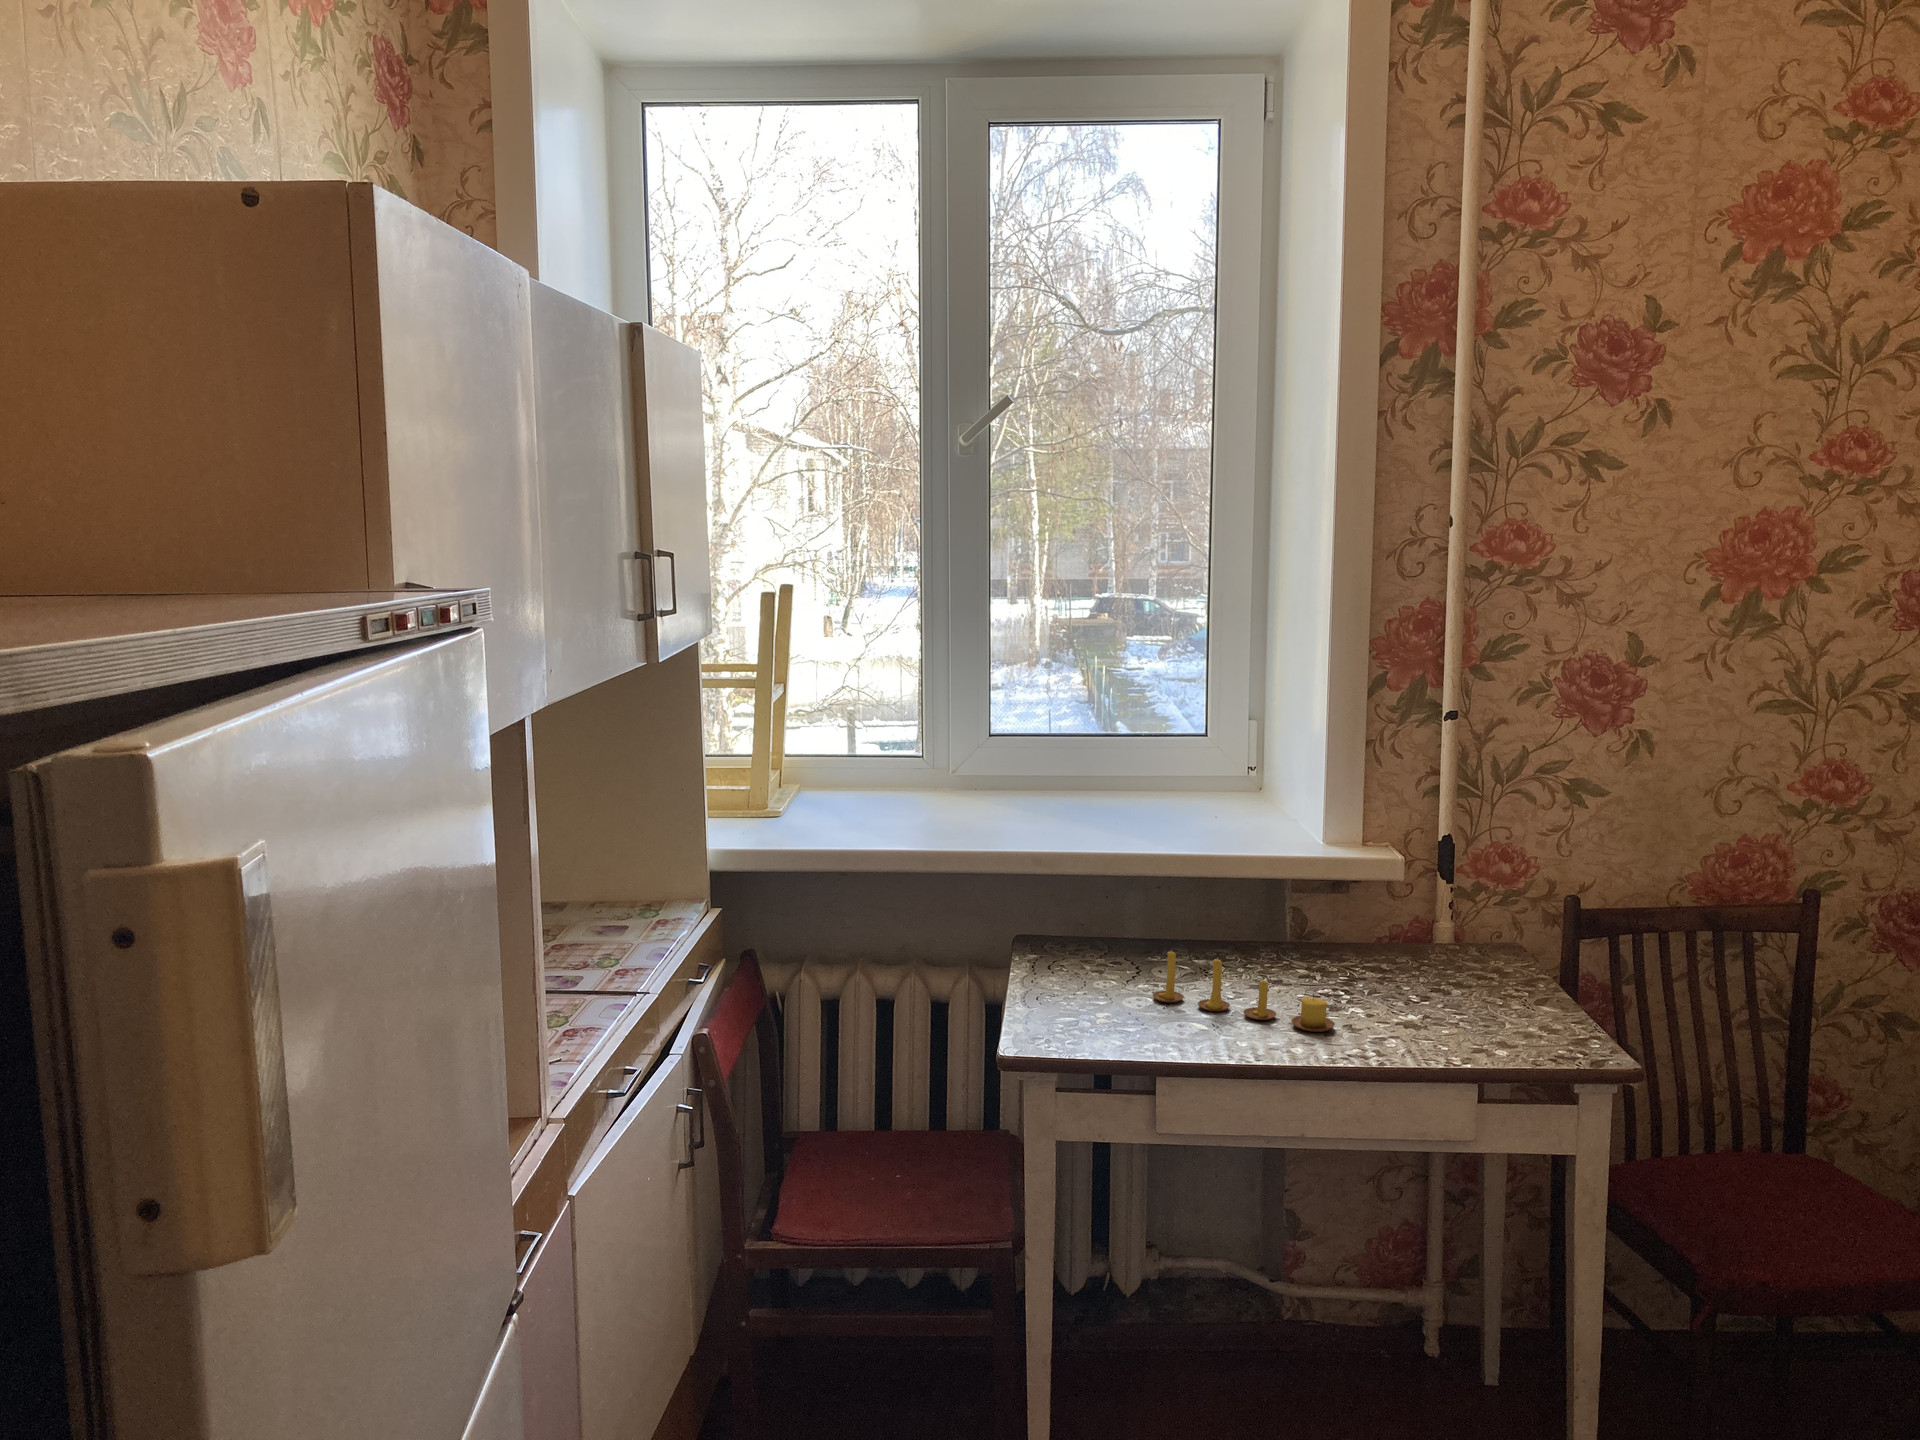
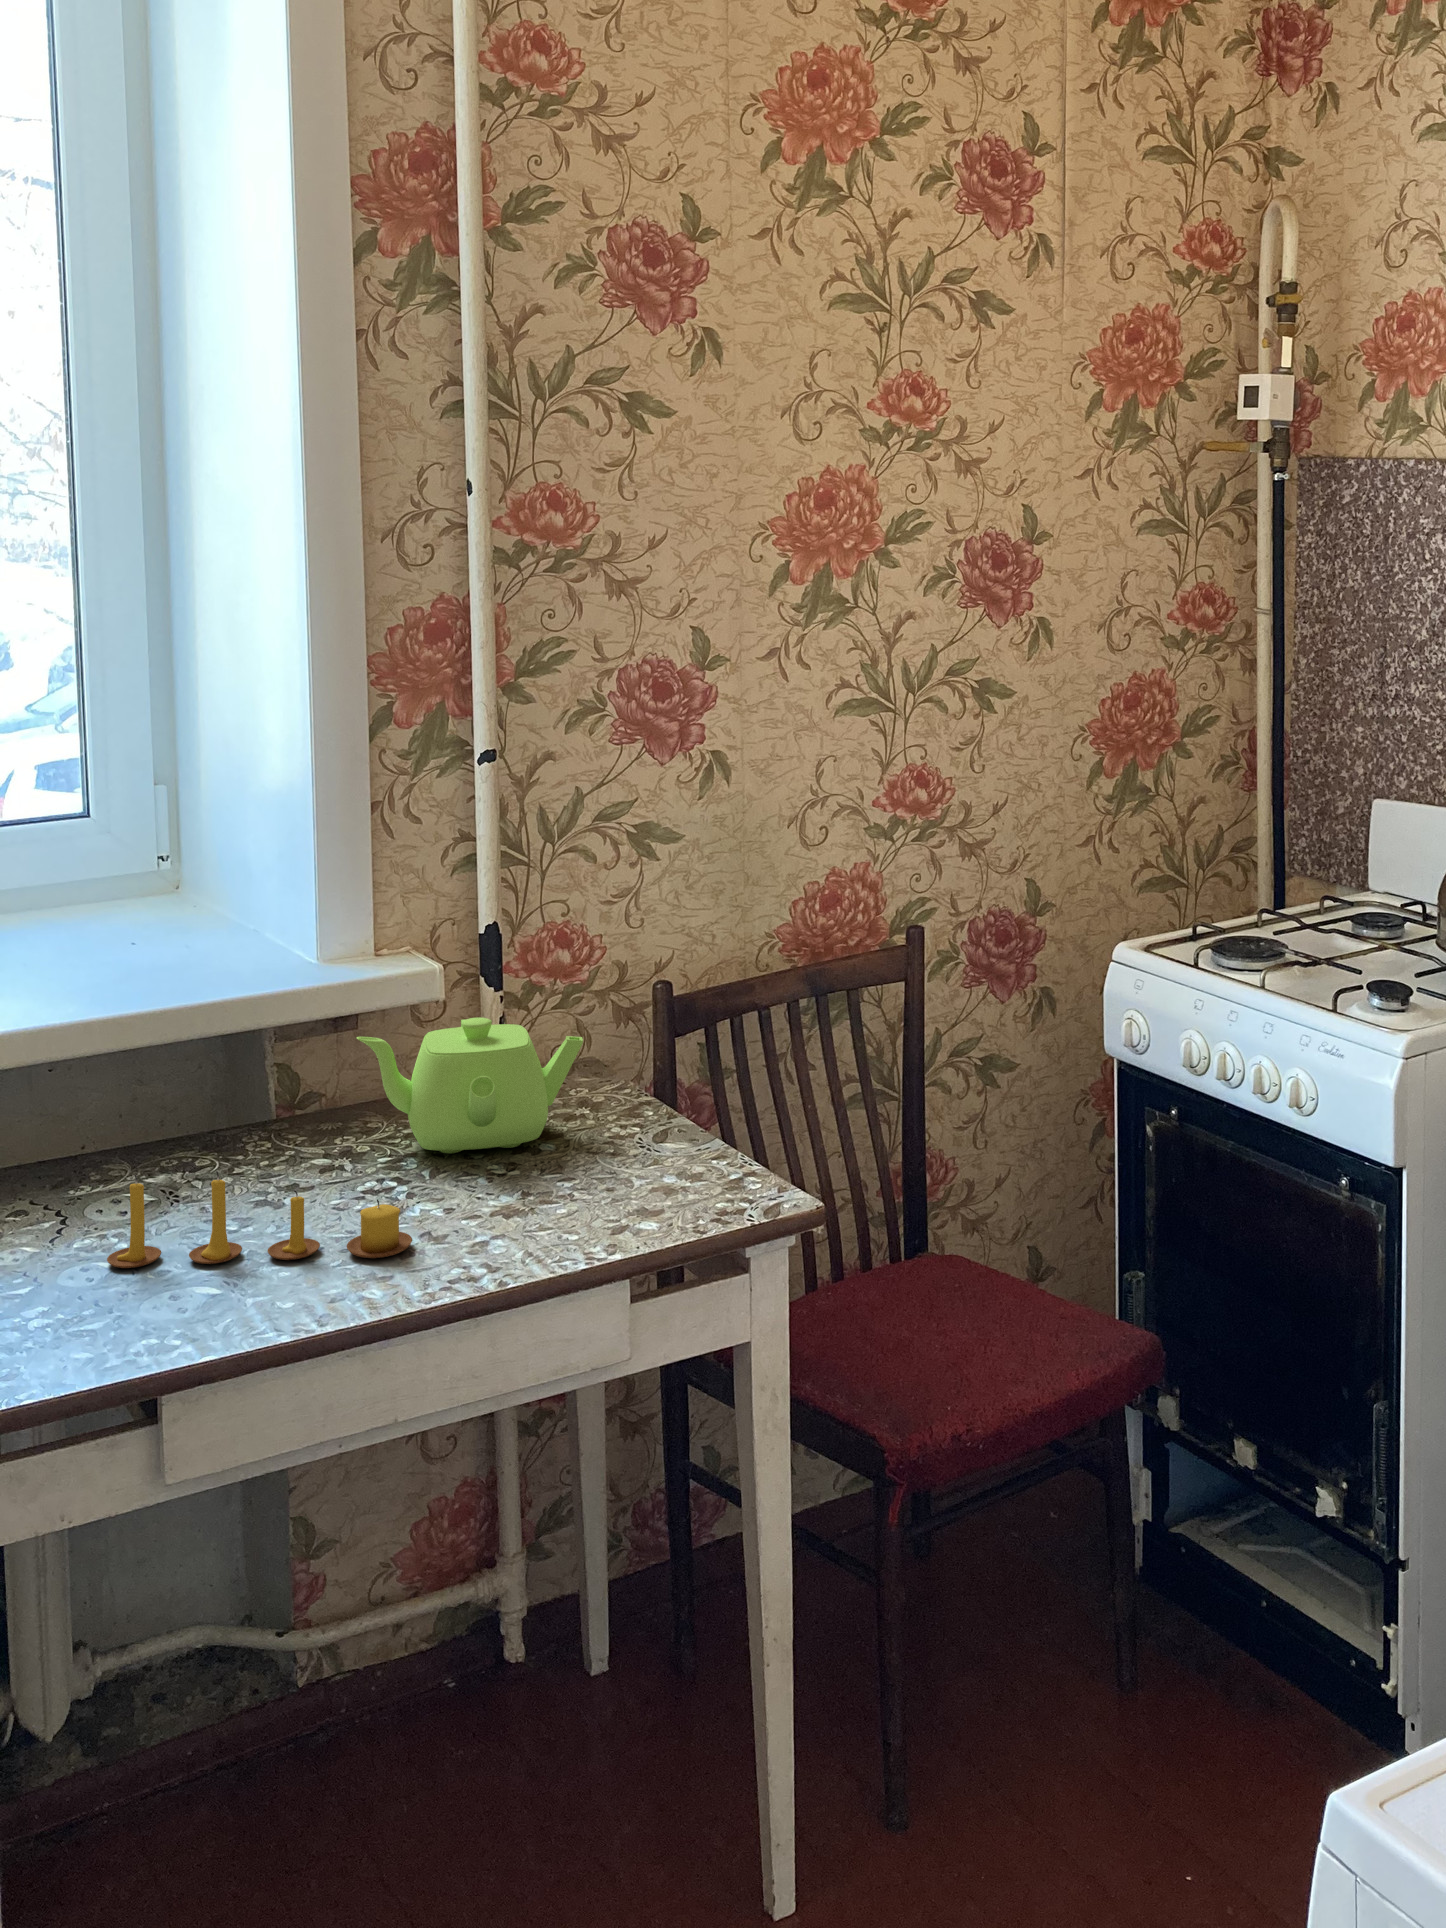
teapot: none [1332,892,1492,986] -> present [357,1017,583,1153]

